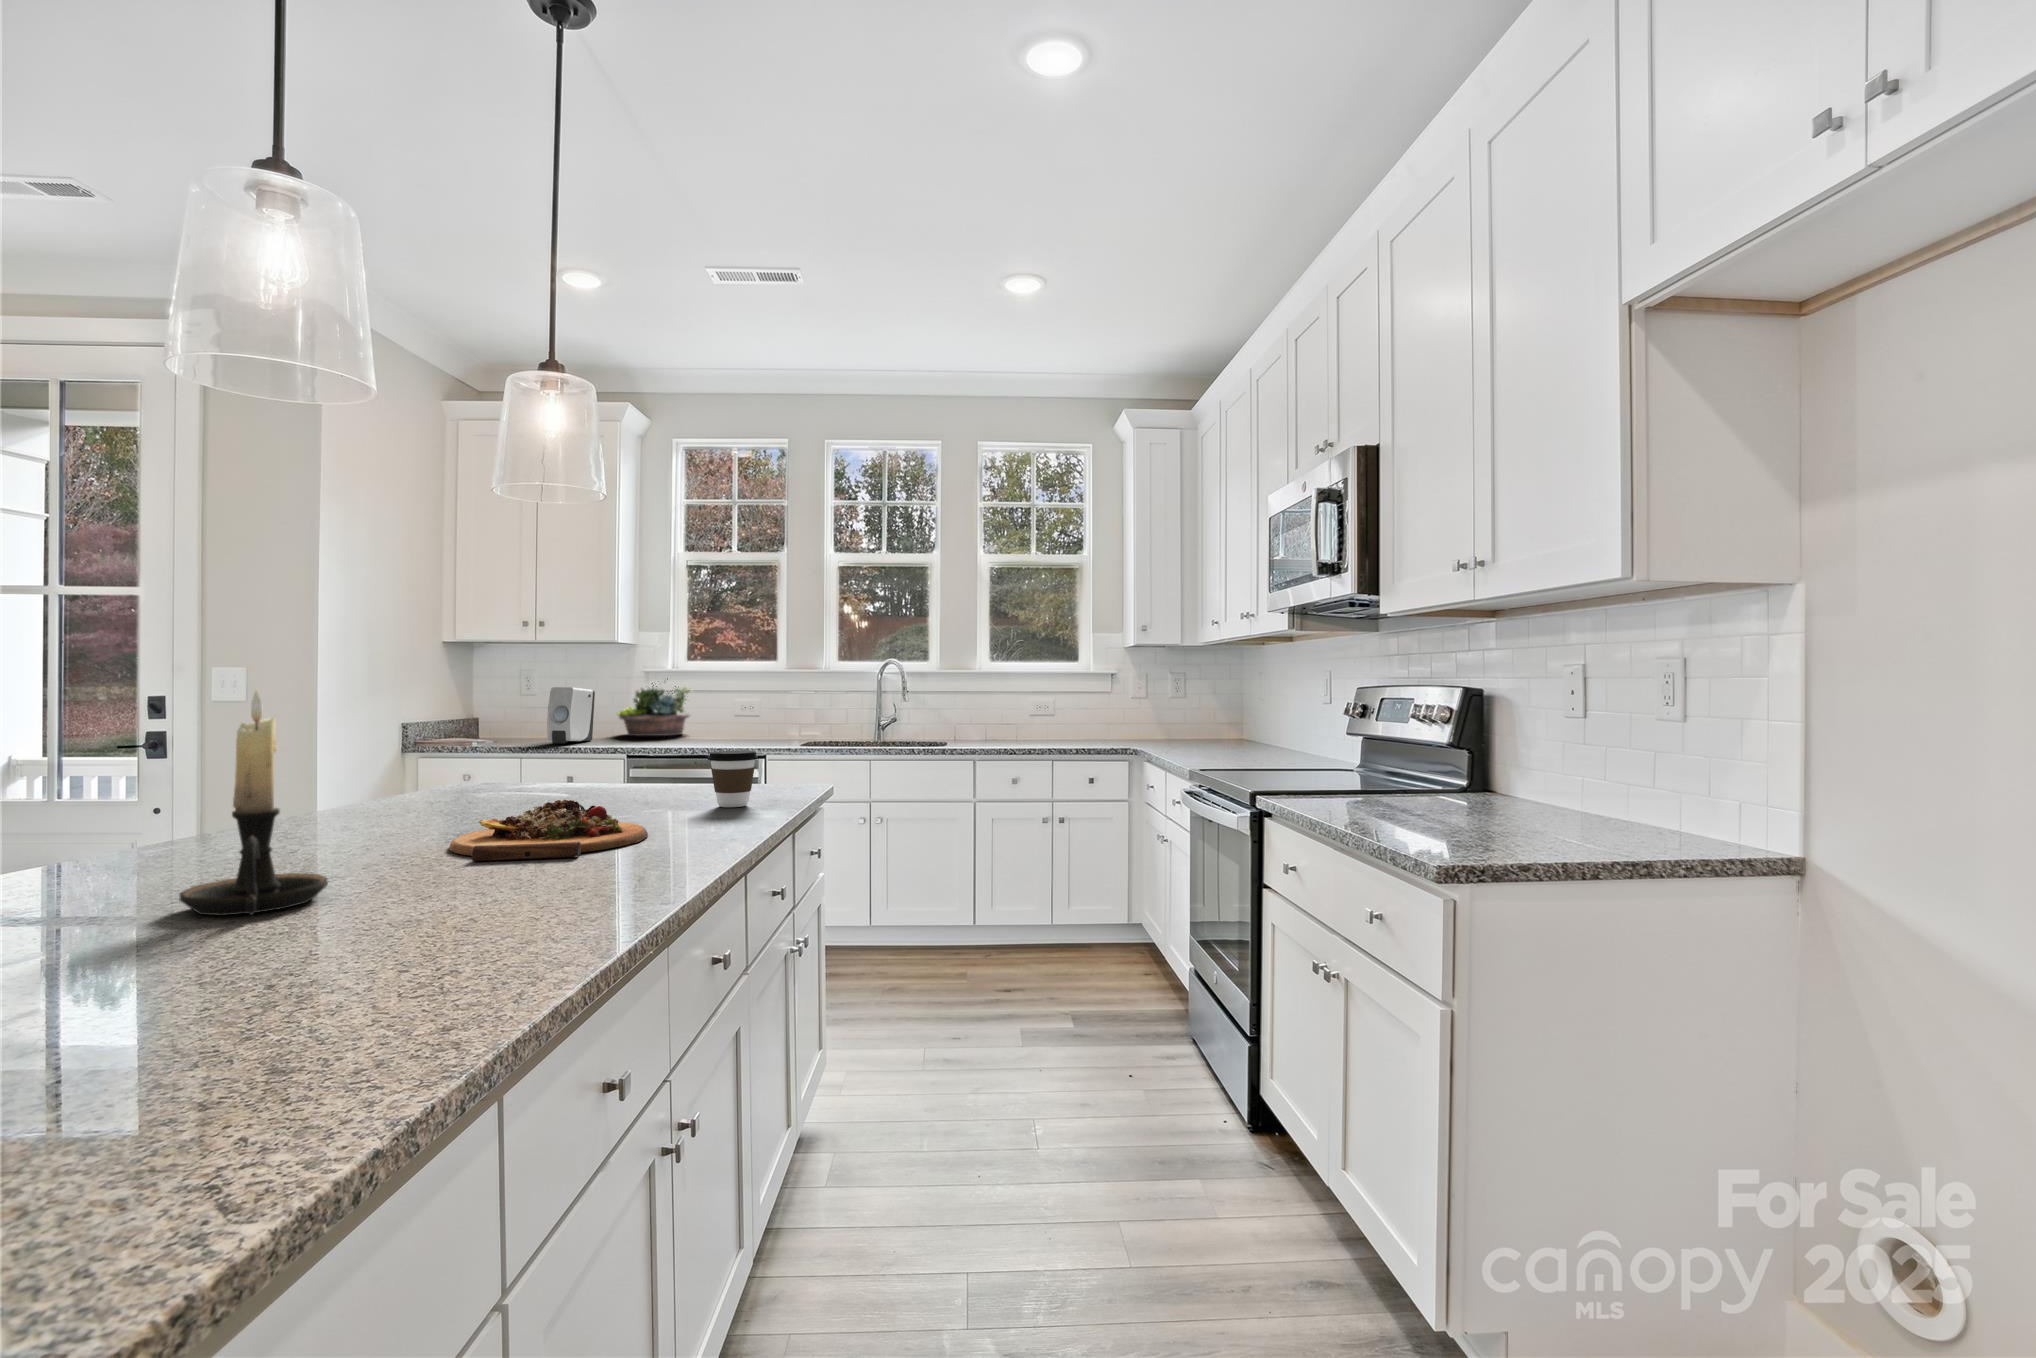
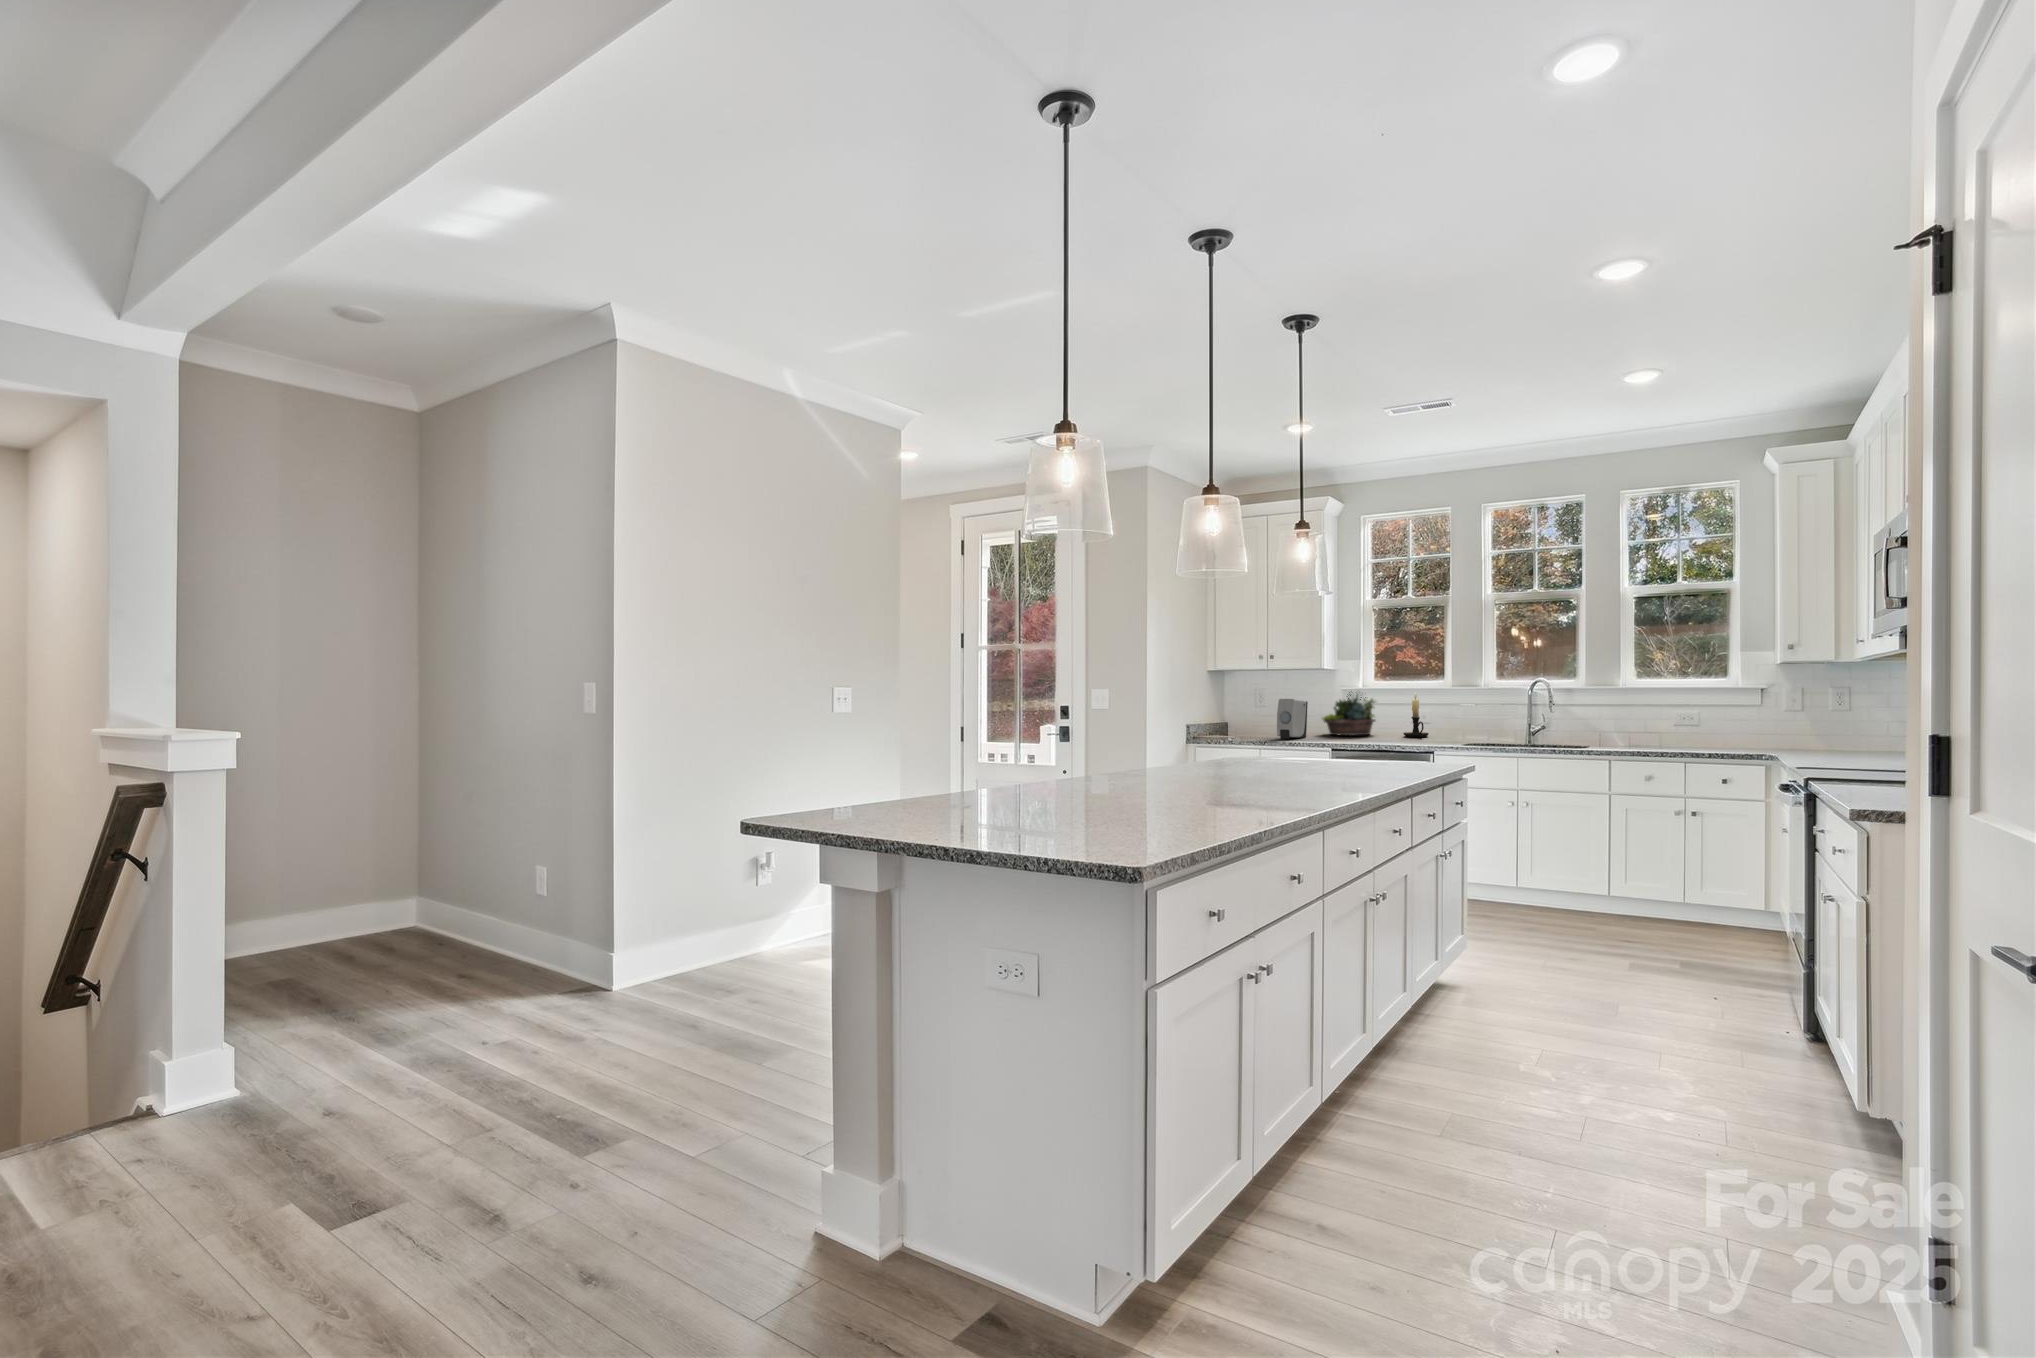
candle holder: present [179,689,328,916] -> present [1403,693,1429,737]
coffee cup: present [708,750,758,807] -> none [1402,736,1430,767]
cutting board: present [449,799,648,861] -> none [1290,754,1376,777]

